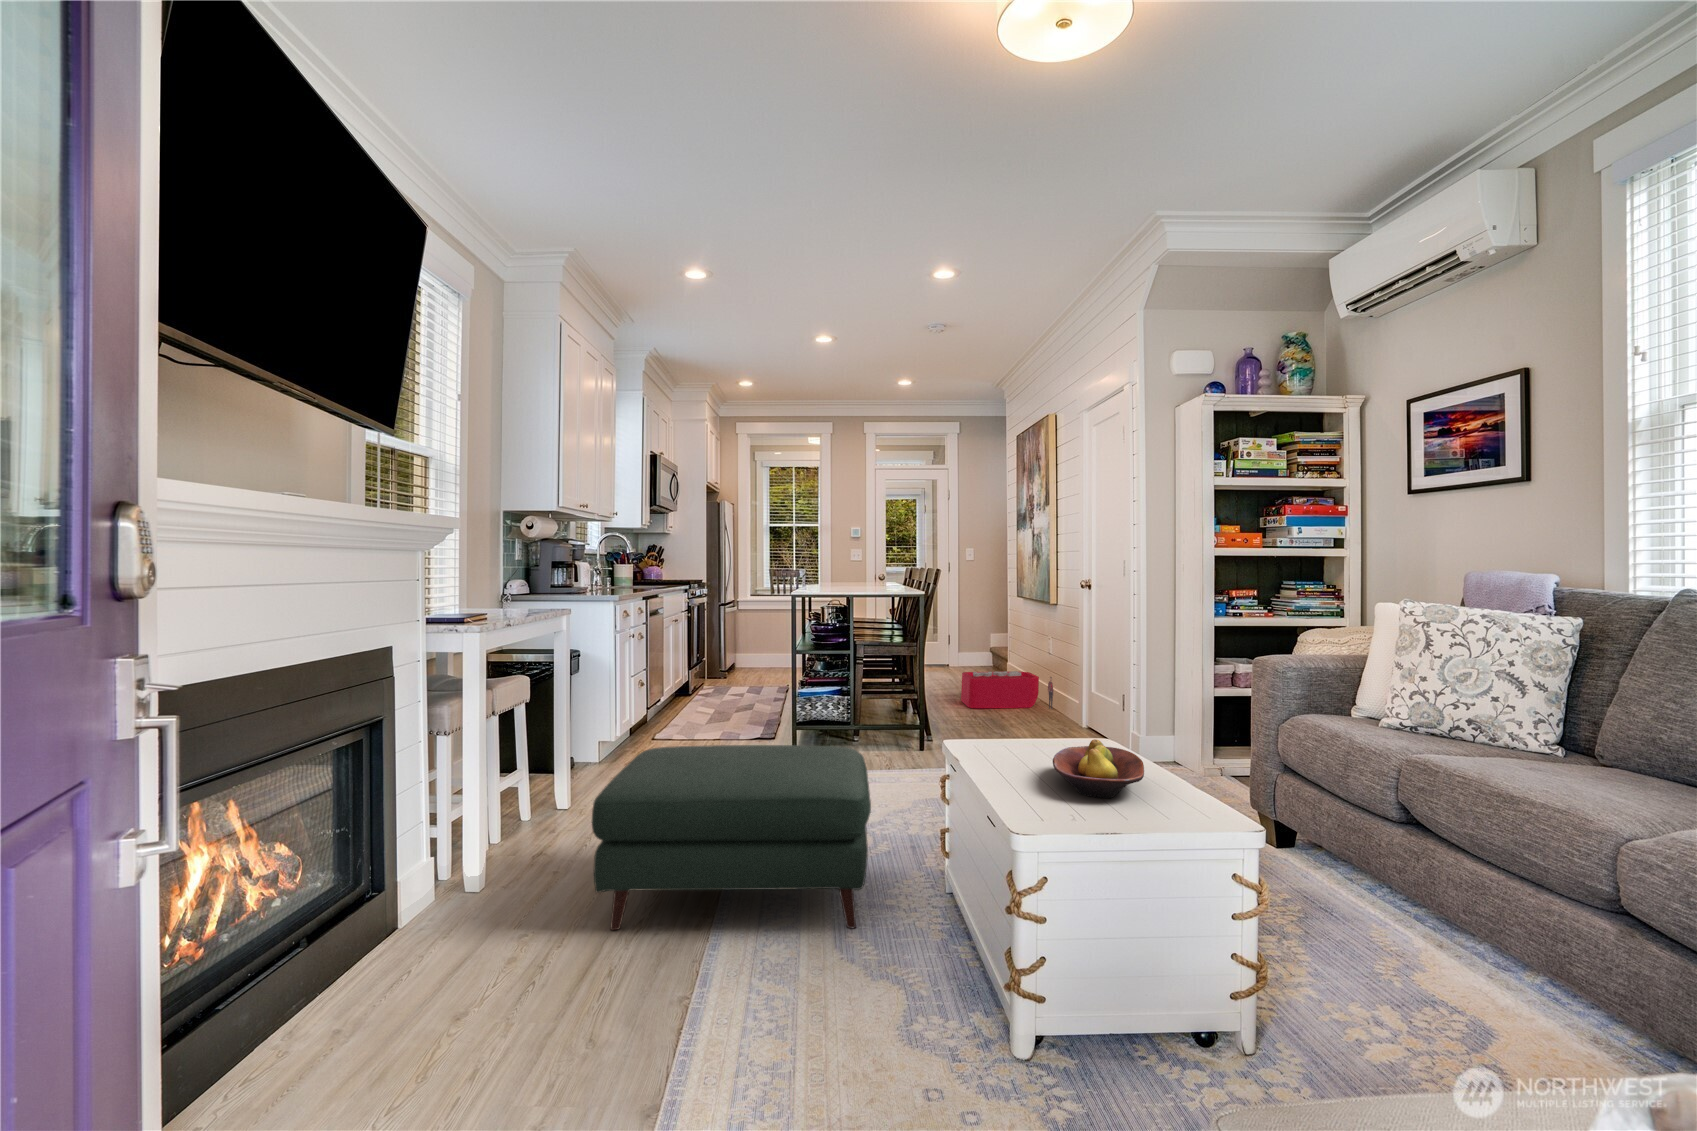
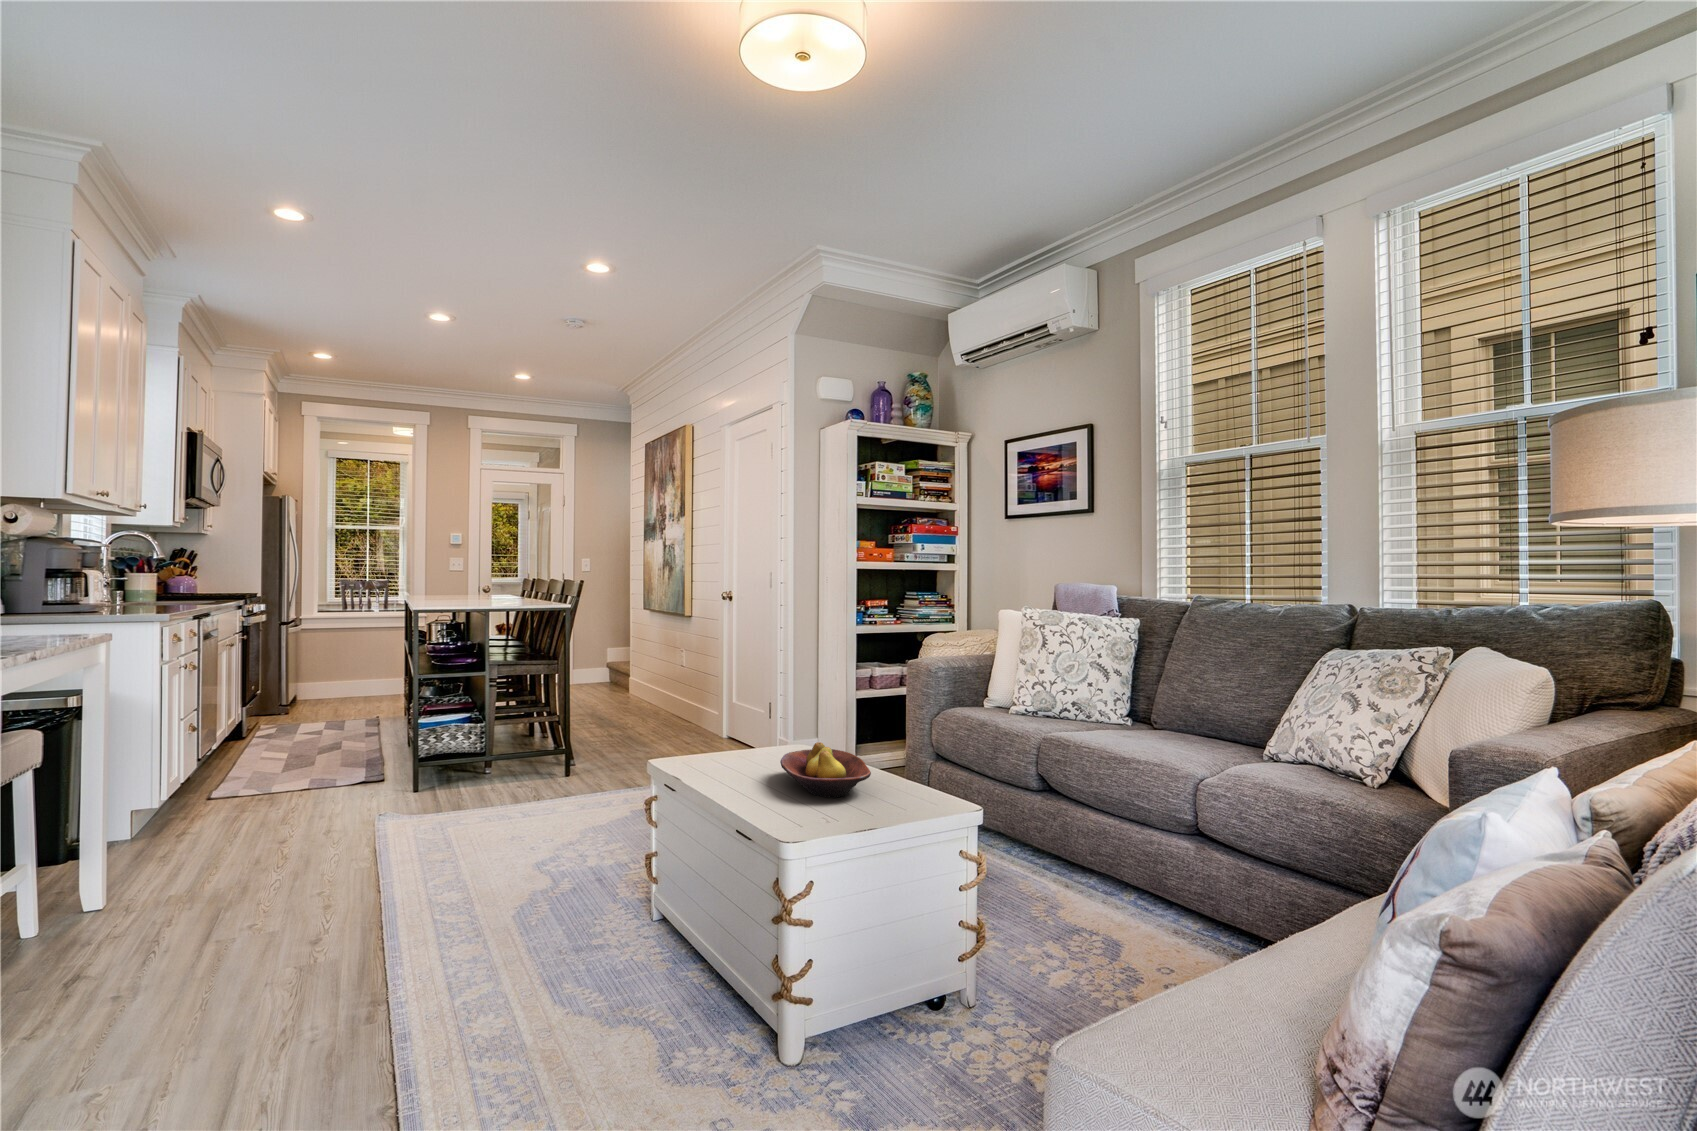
storage bin: present [961,671,1053,709] -> none [592,685,691,726]
ottoman: present [592,745,871,930] -> none [212,777,585,1046]

